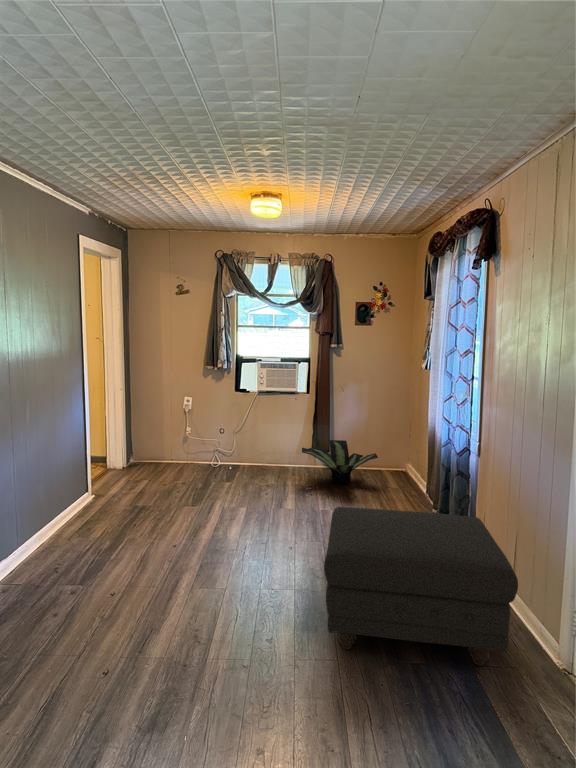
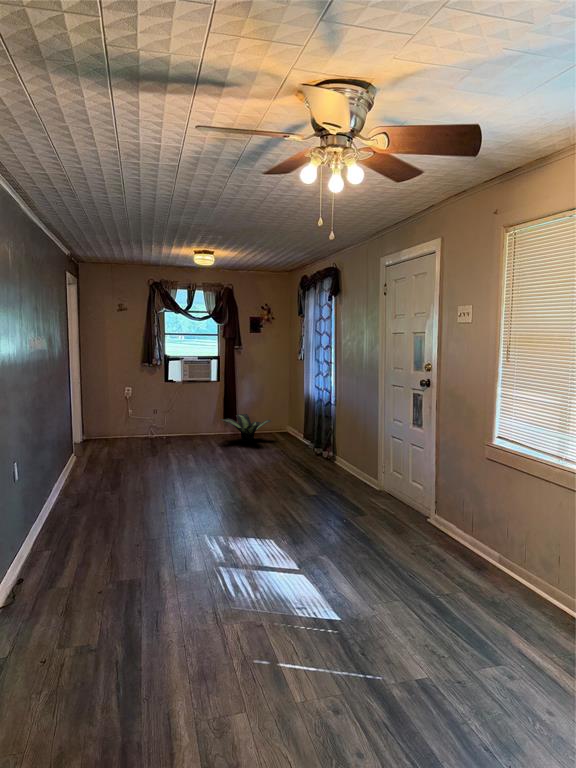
ottoman: present [324,507,518,666] -> none [267,427,358,490]

